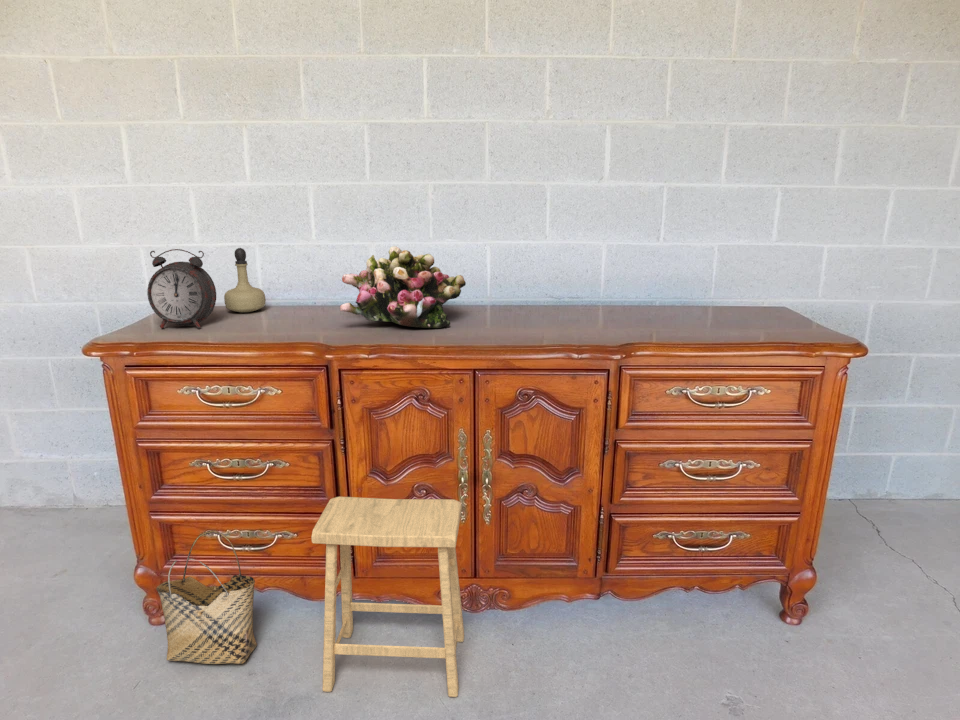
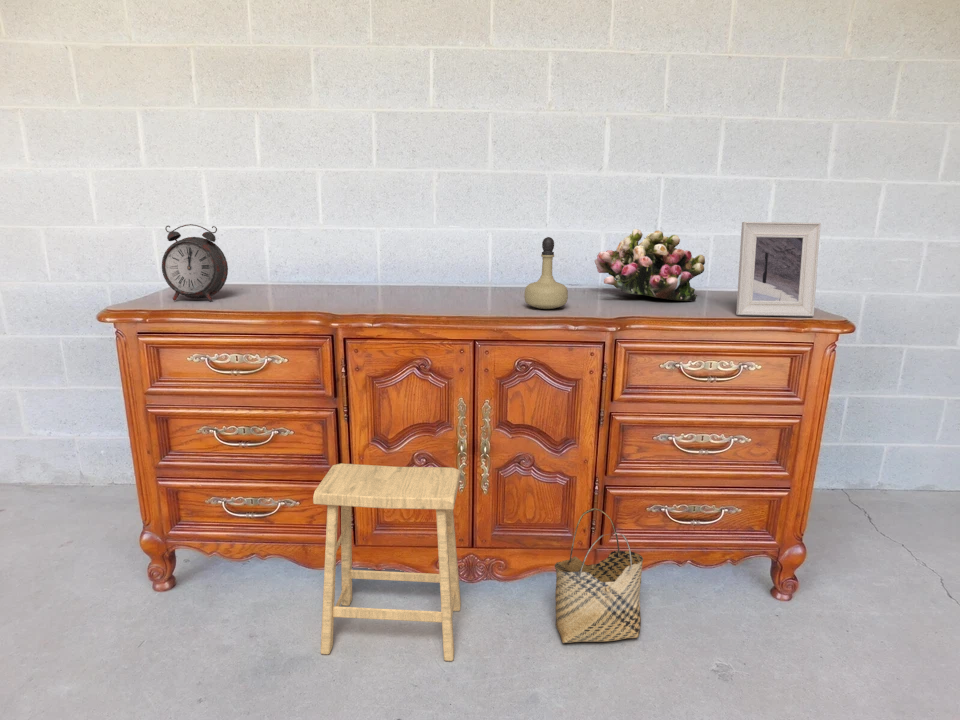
picture frame: none [745,242,832,339] -> present [736,222,821,316]
flower arrangement: present [340,246,466,328] -> present [595,229,705,301]
perfume bottle: present [224,248,266,312] -> present [524,237,568,309]
woven basket: present [156,531,257,664] -> present [555,508,643,643]

